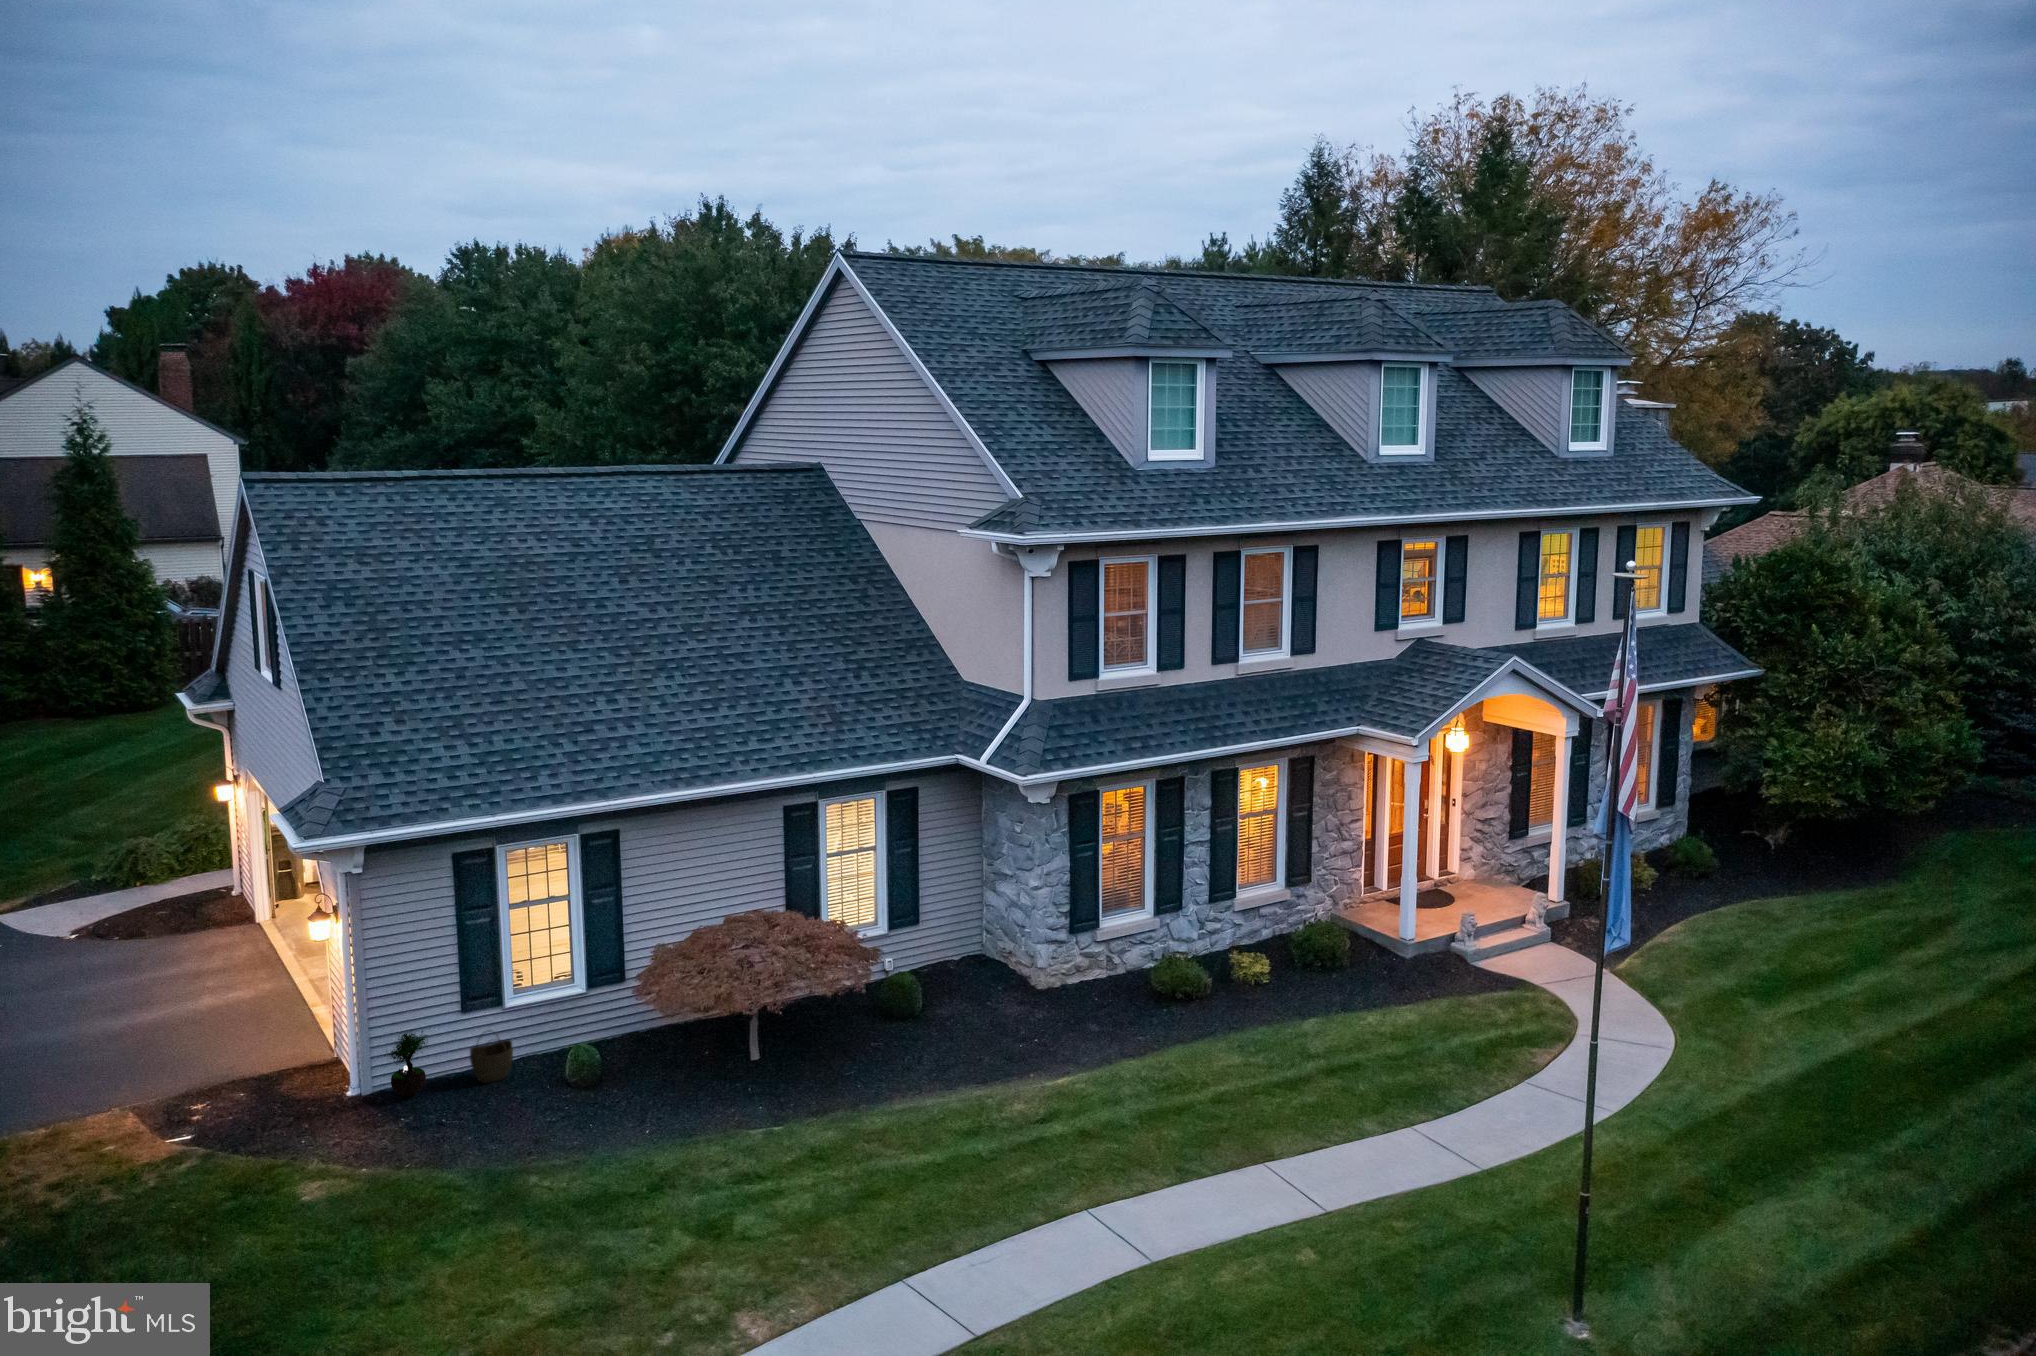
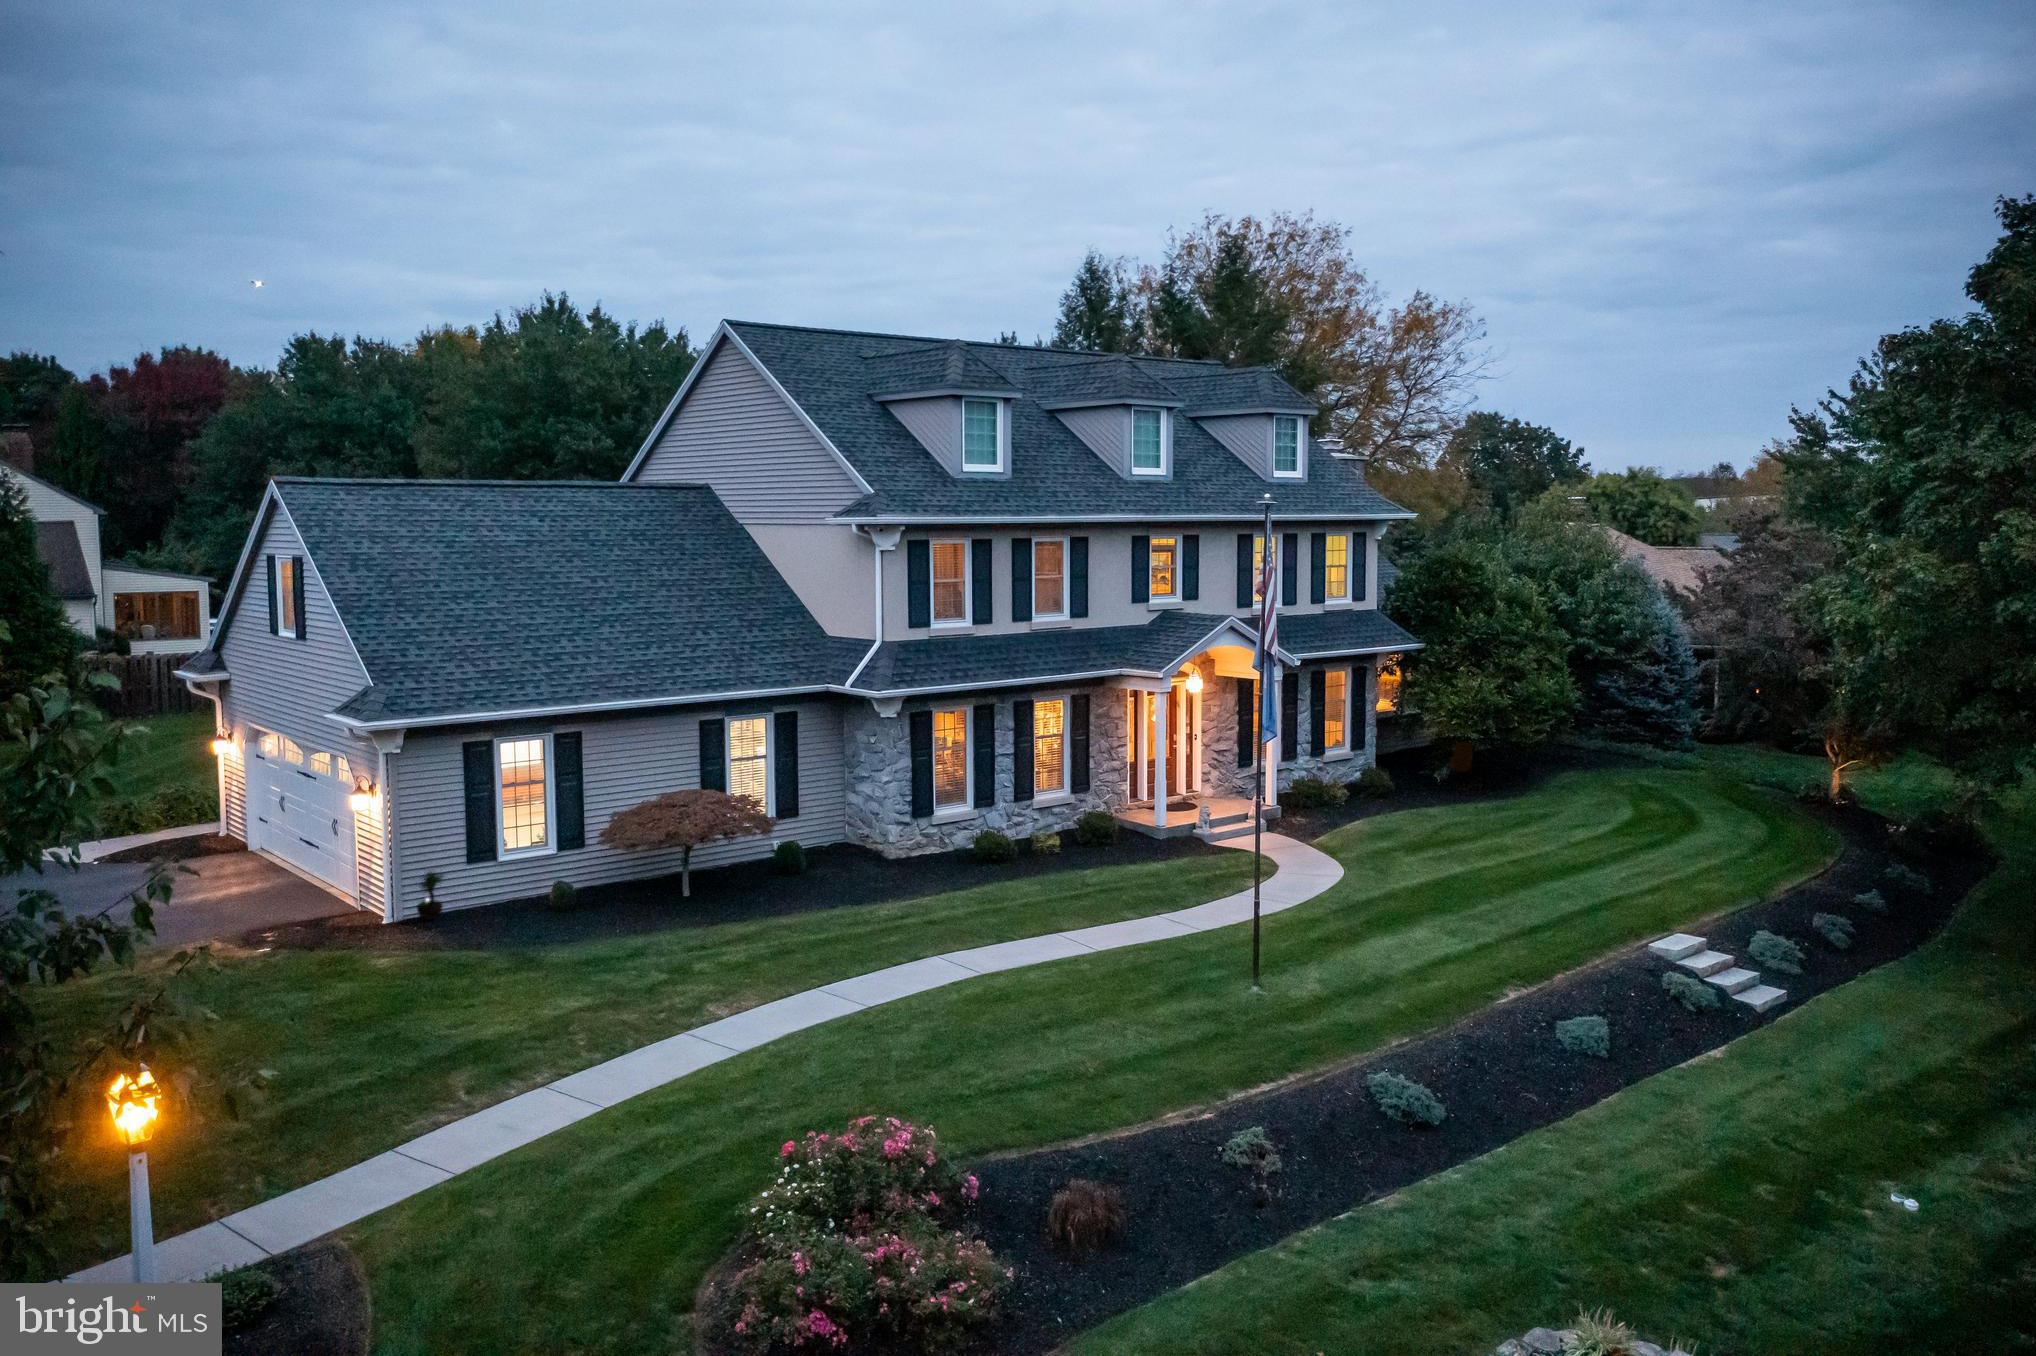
lounge chair: none [1796,811,1841,865] -> present [1449,743,1473,779]
woven basket: present [470,1030,513,1083] -> none [474,875,506,913]

